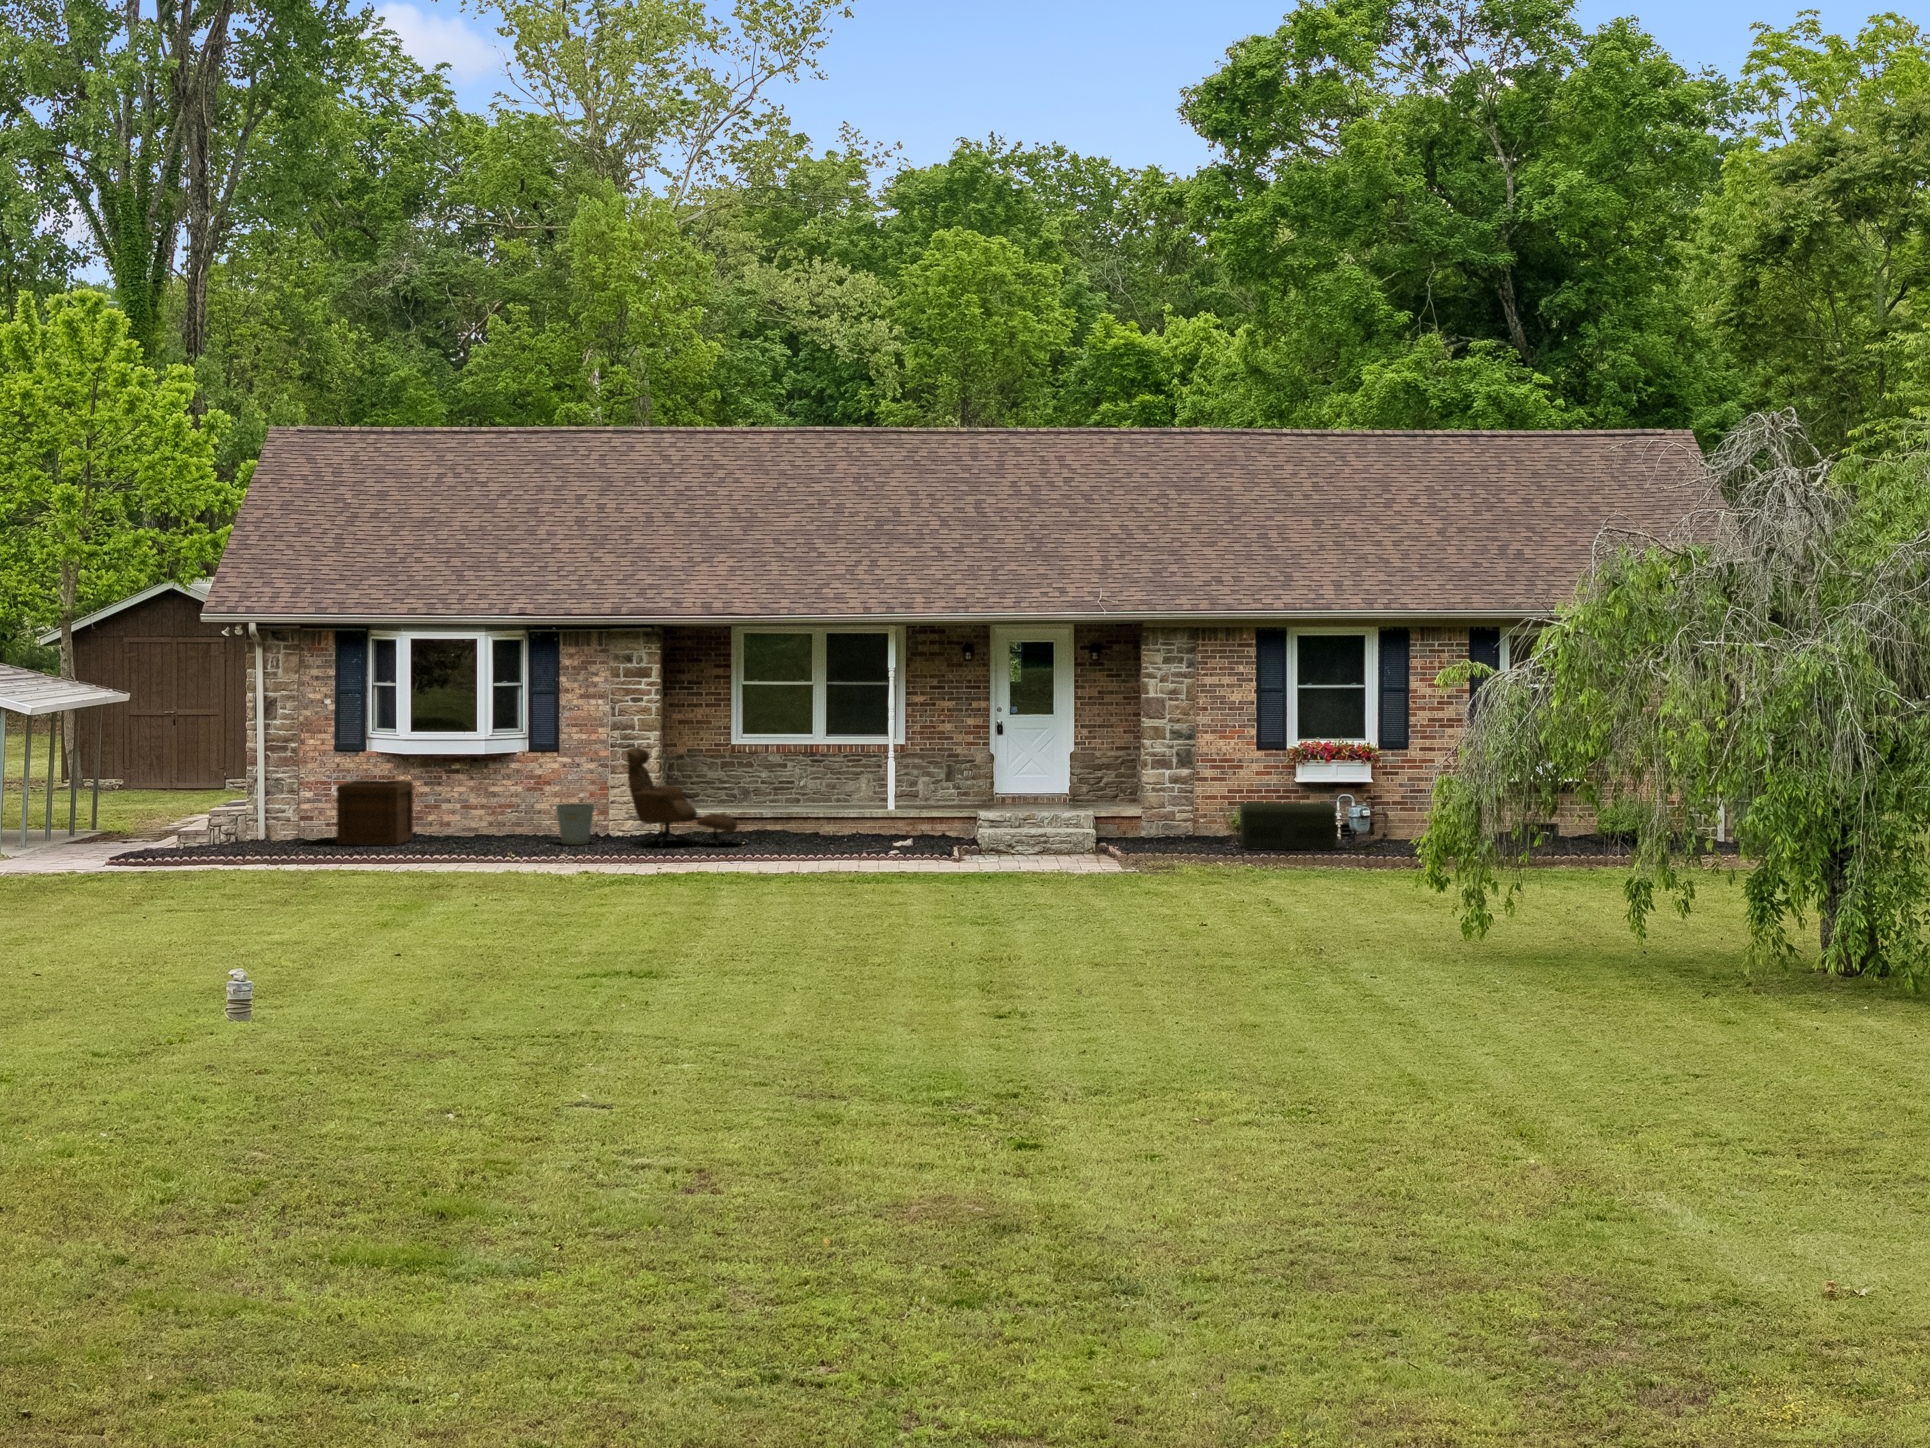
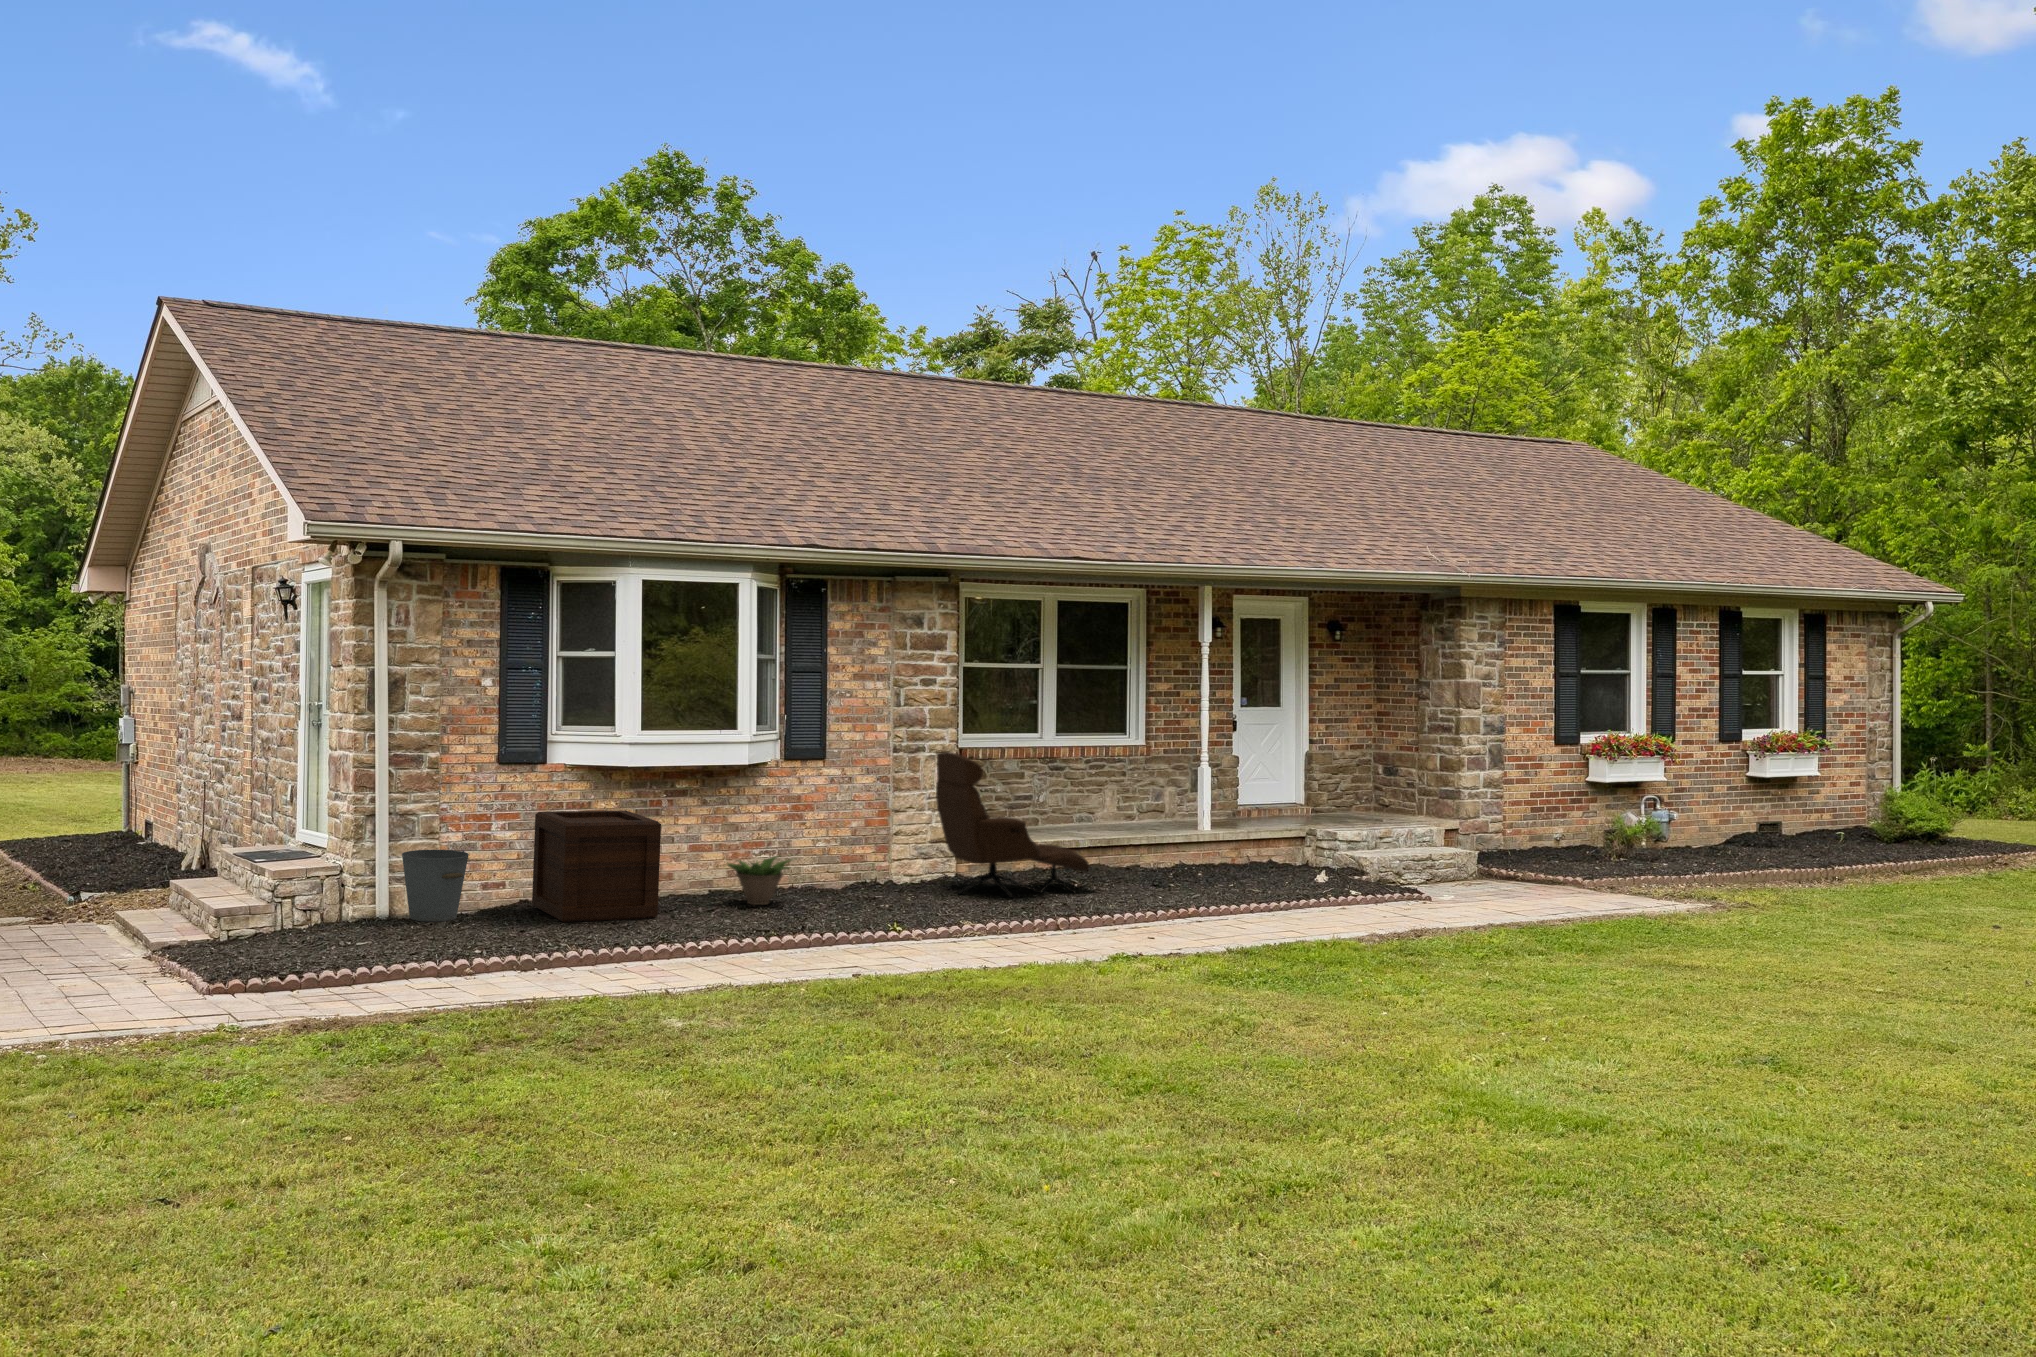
storage bench: present [1240,802,1337,851] -> none [1548,806,1659,864]
bucket: present [556,804,594,845] -> present [402,850,470,922]
decorative plant: none [460,813,515,844] -> present [727,856,792,905]

